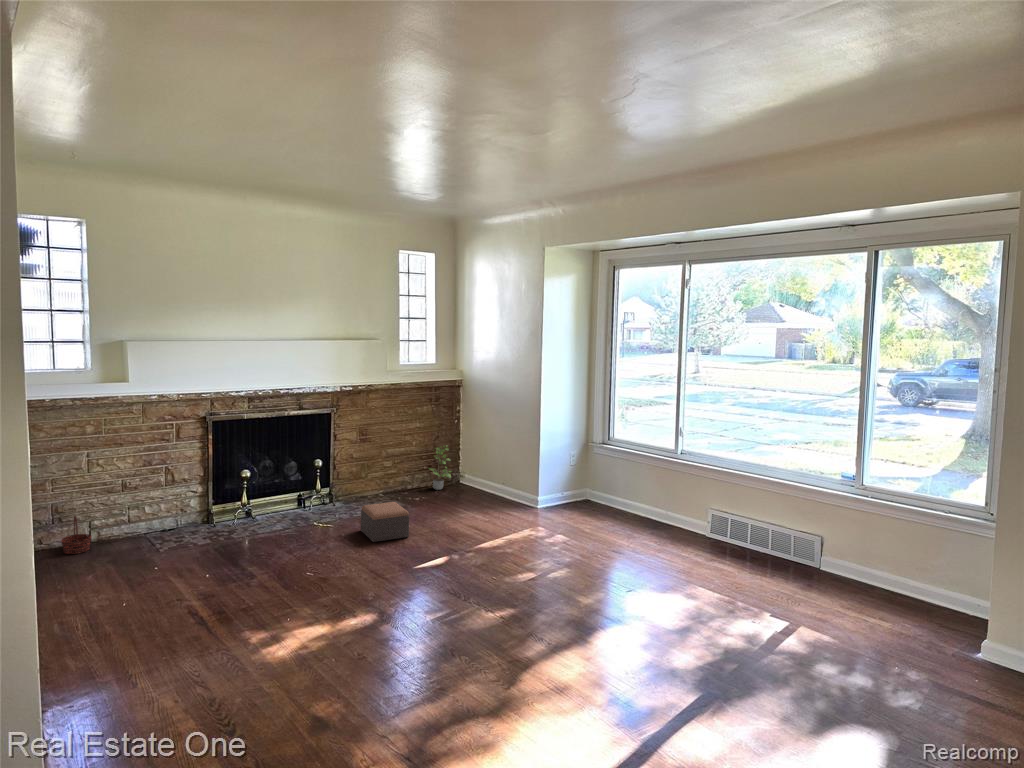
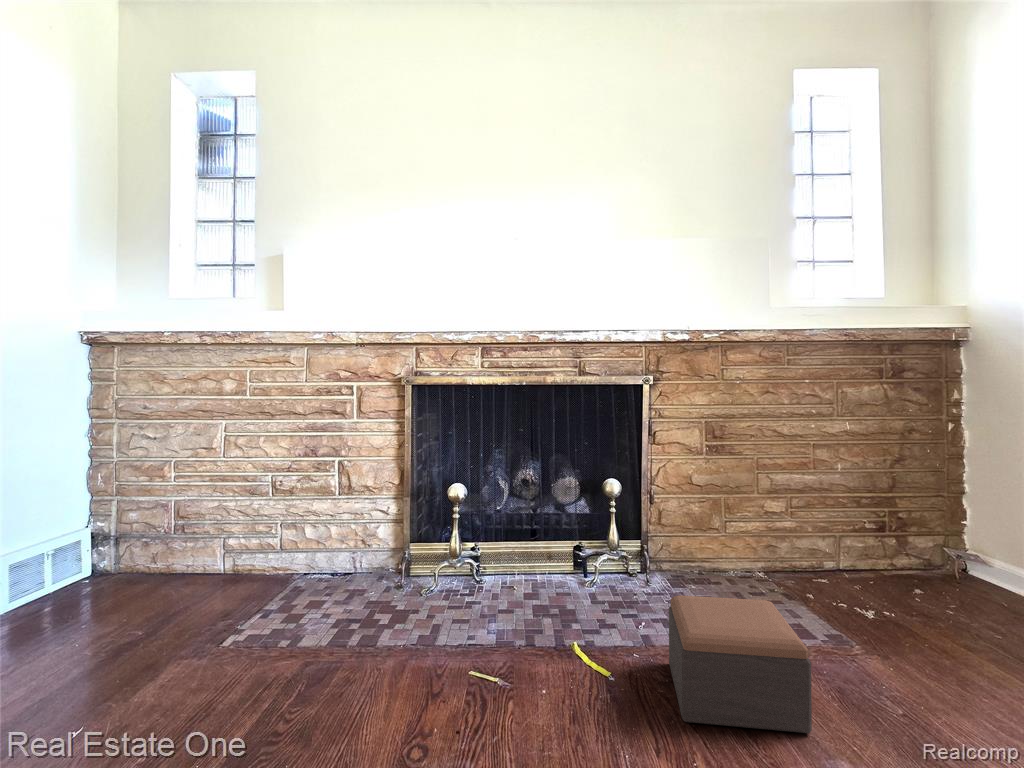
potted plant: present [429,446,451,490] -> none [878,474,950,582]
basket: present [61,516,92,554] -> none [154,524,206,591]

